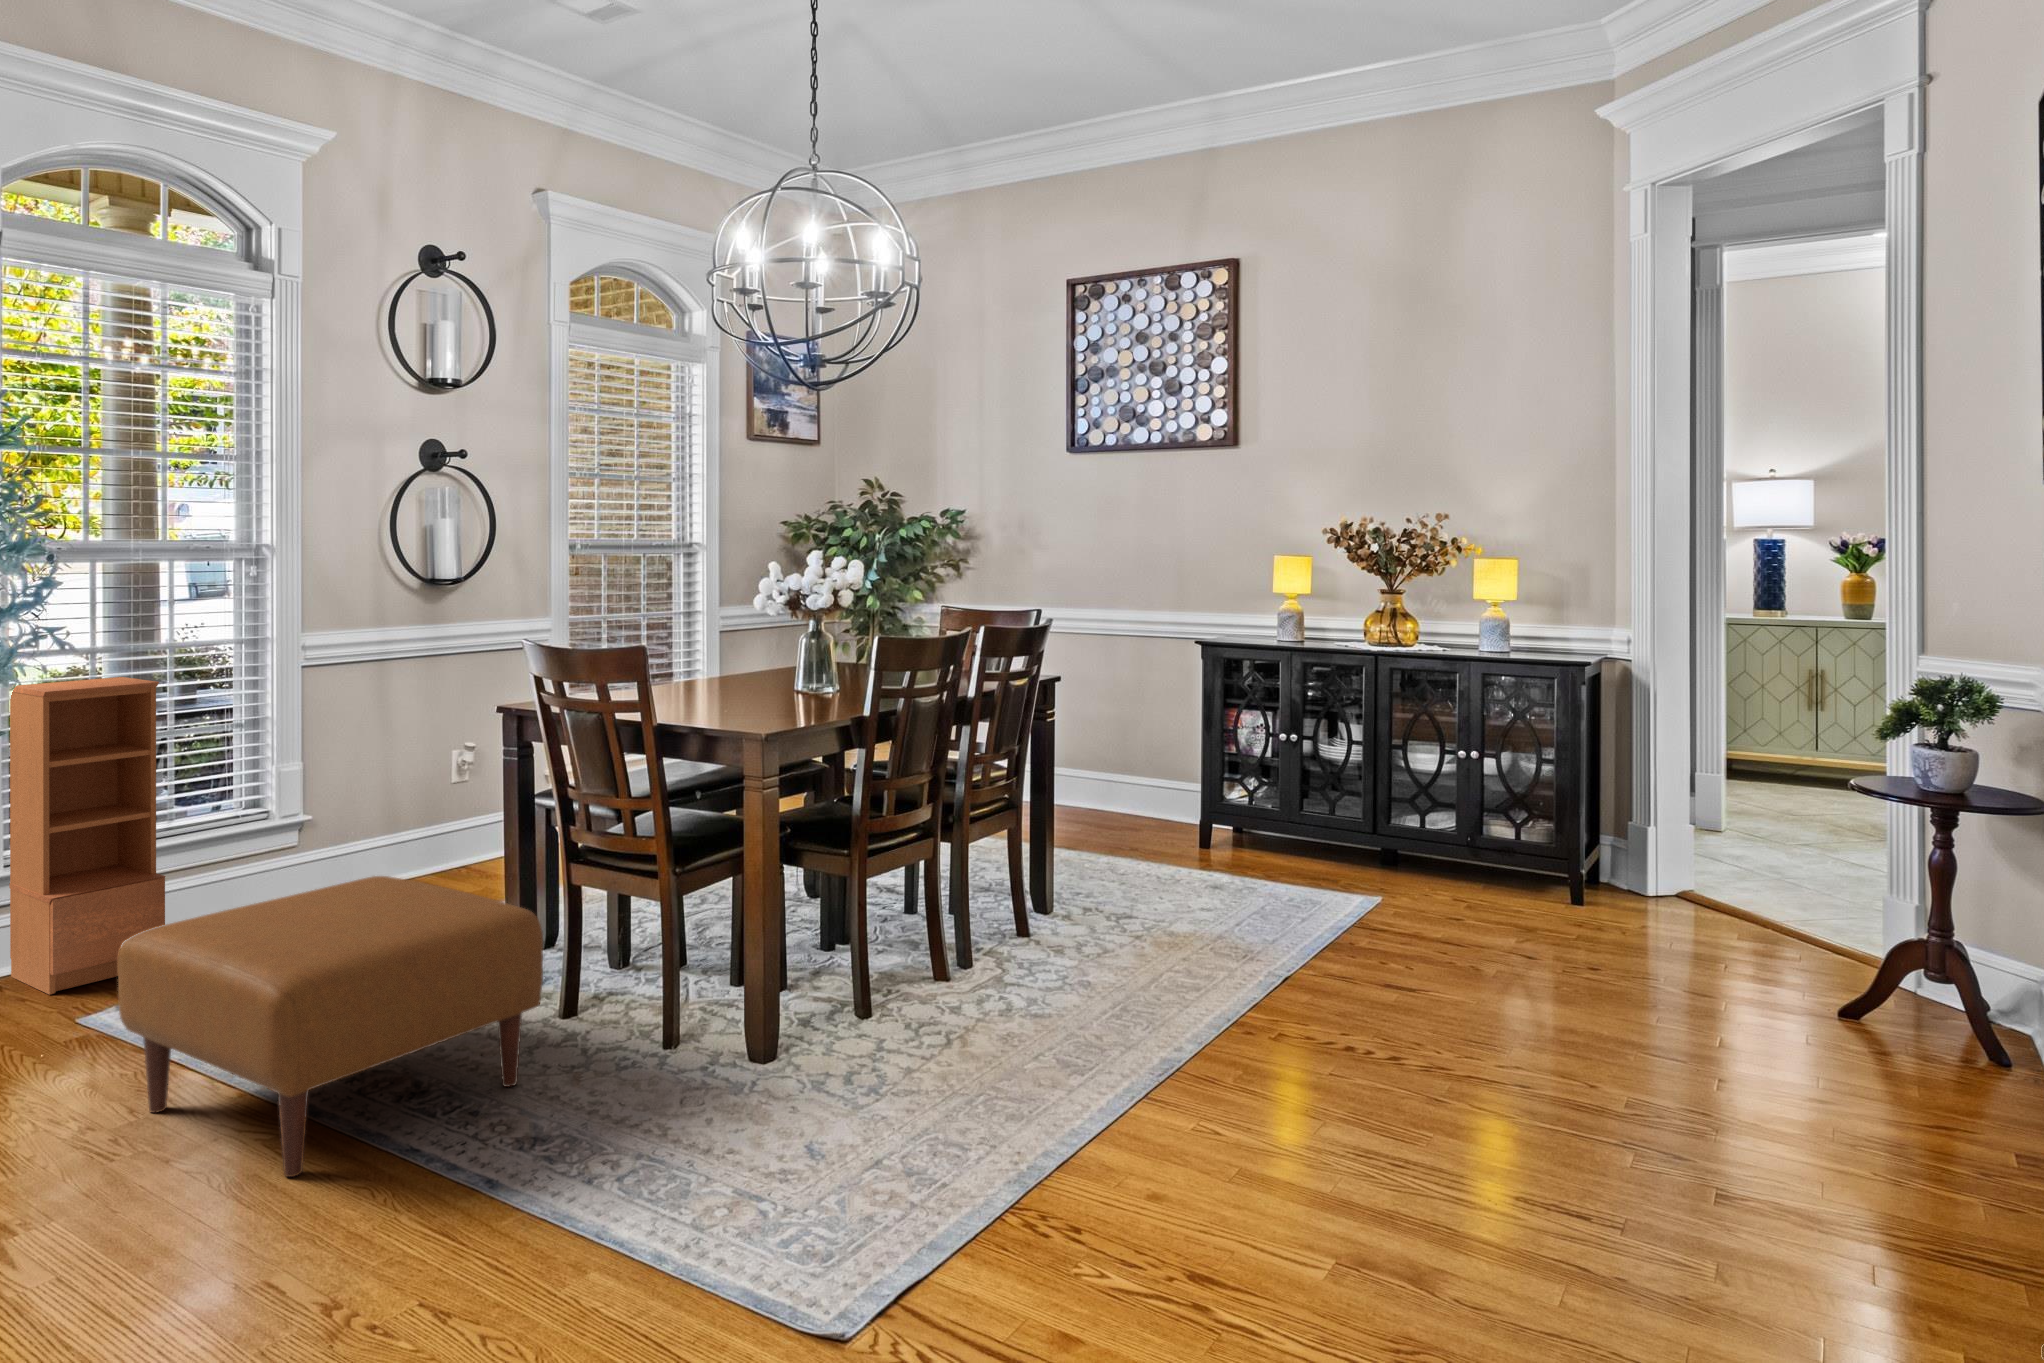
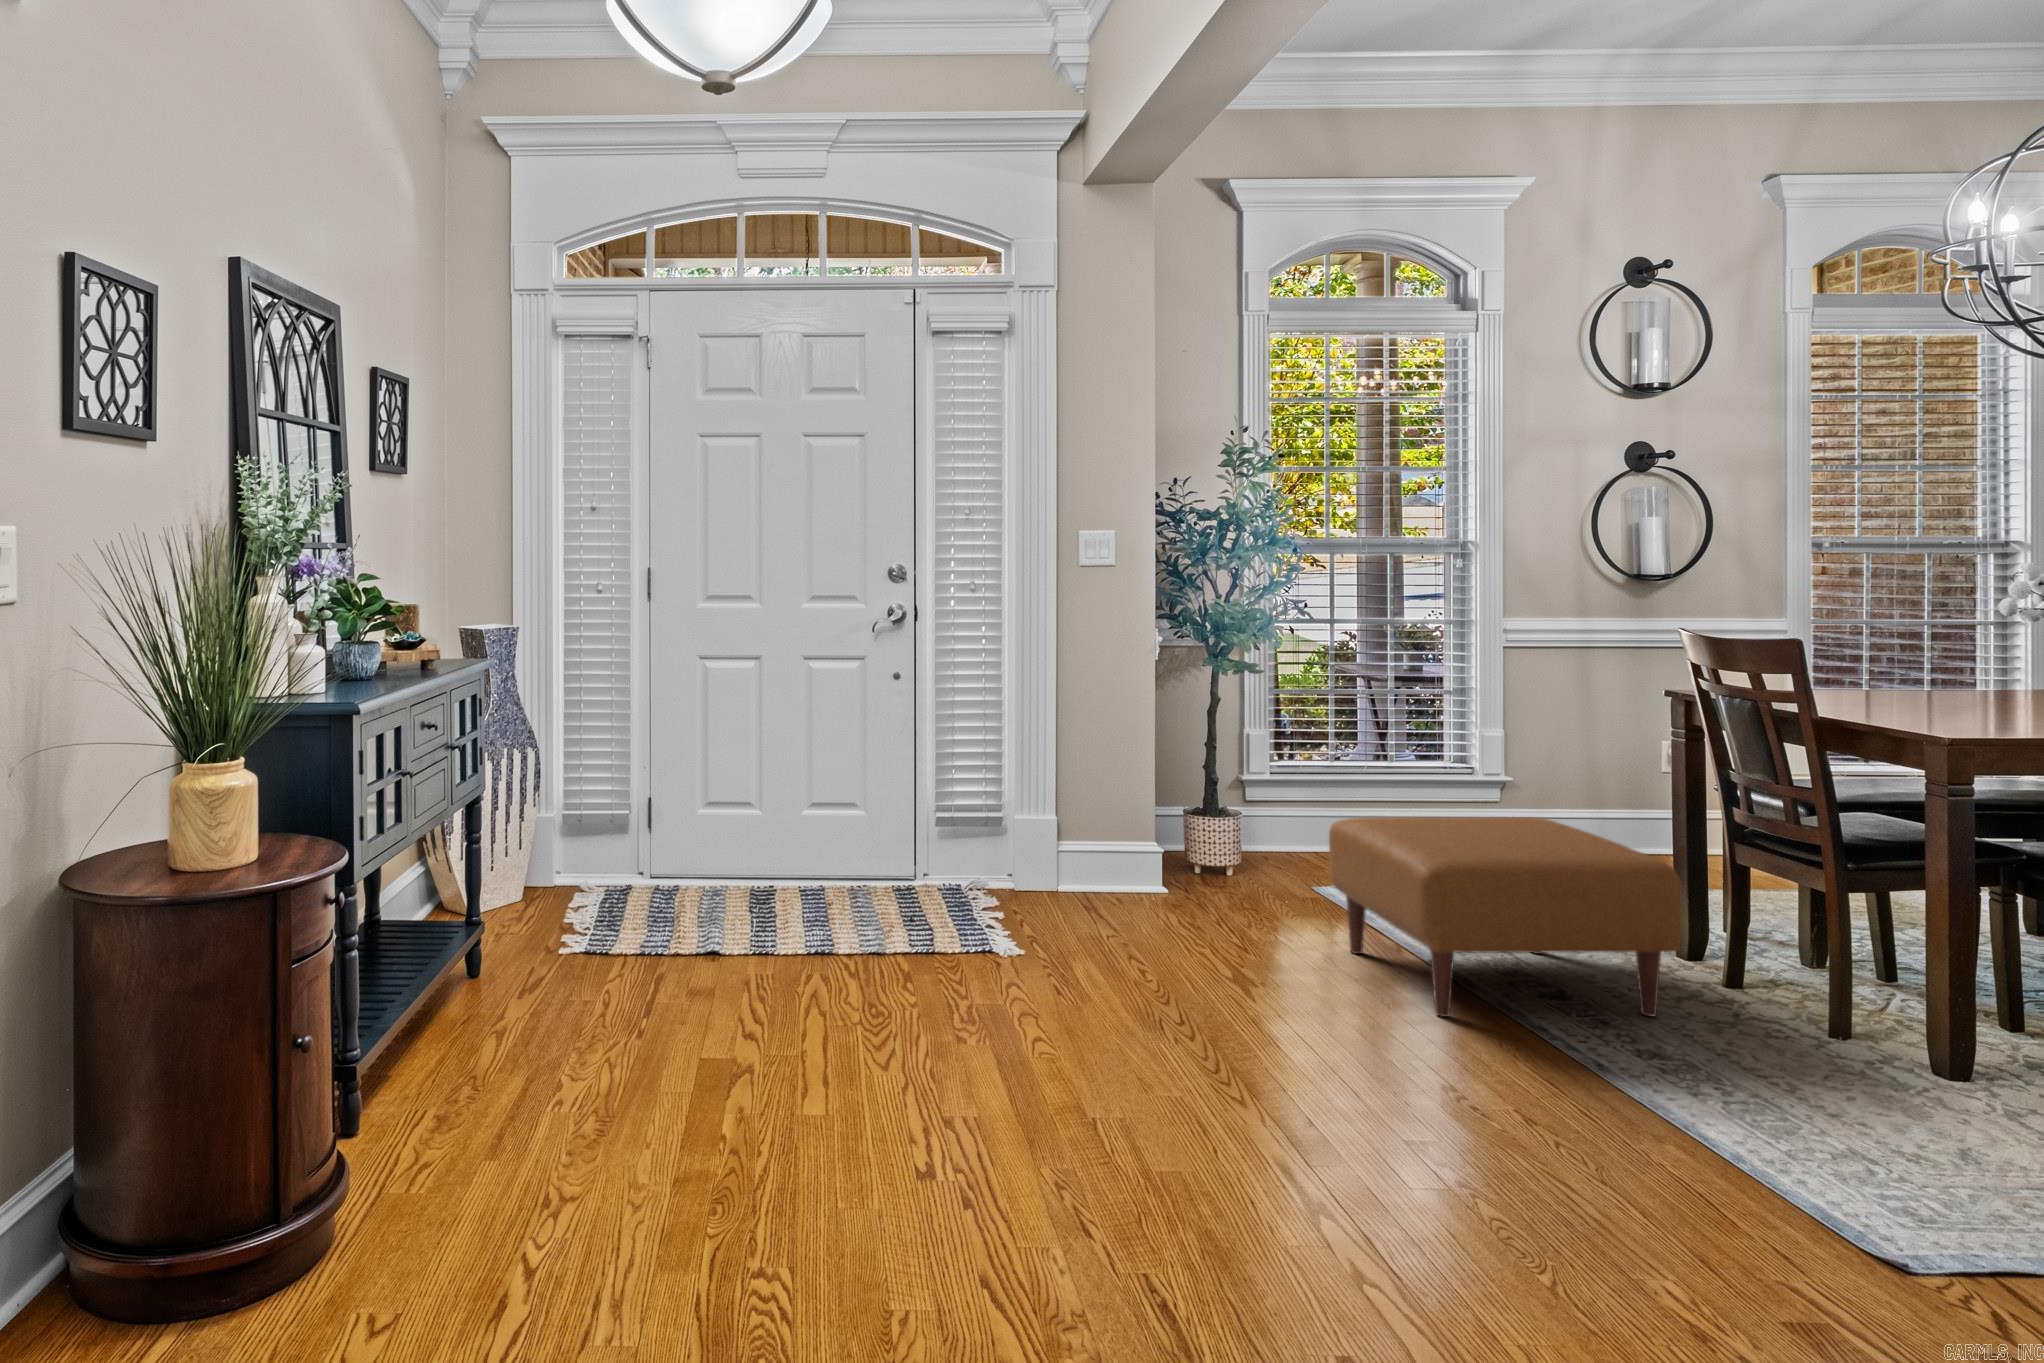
bookcase: present [9,677,165,995] -> none [1275,642,1383,870]

